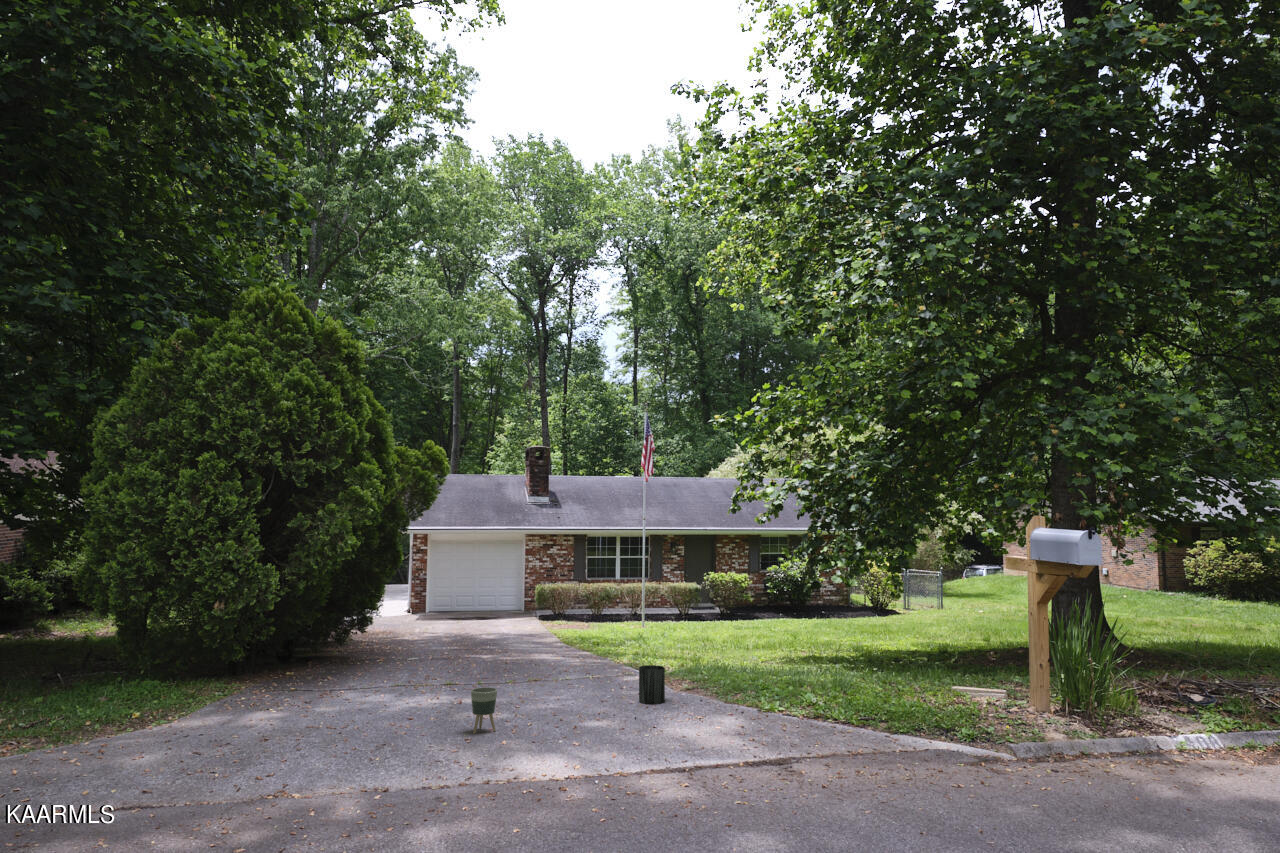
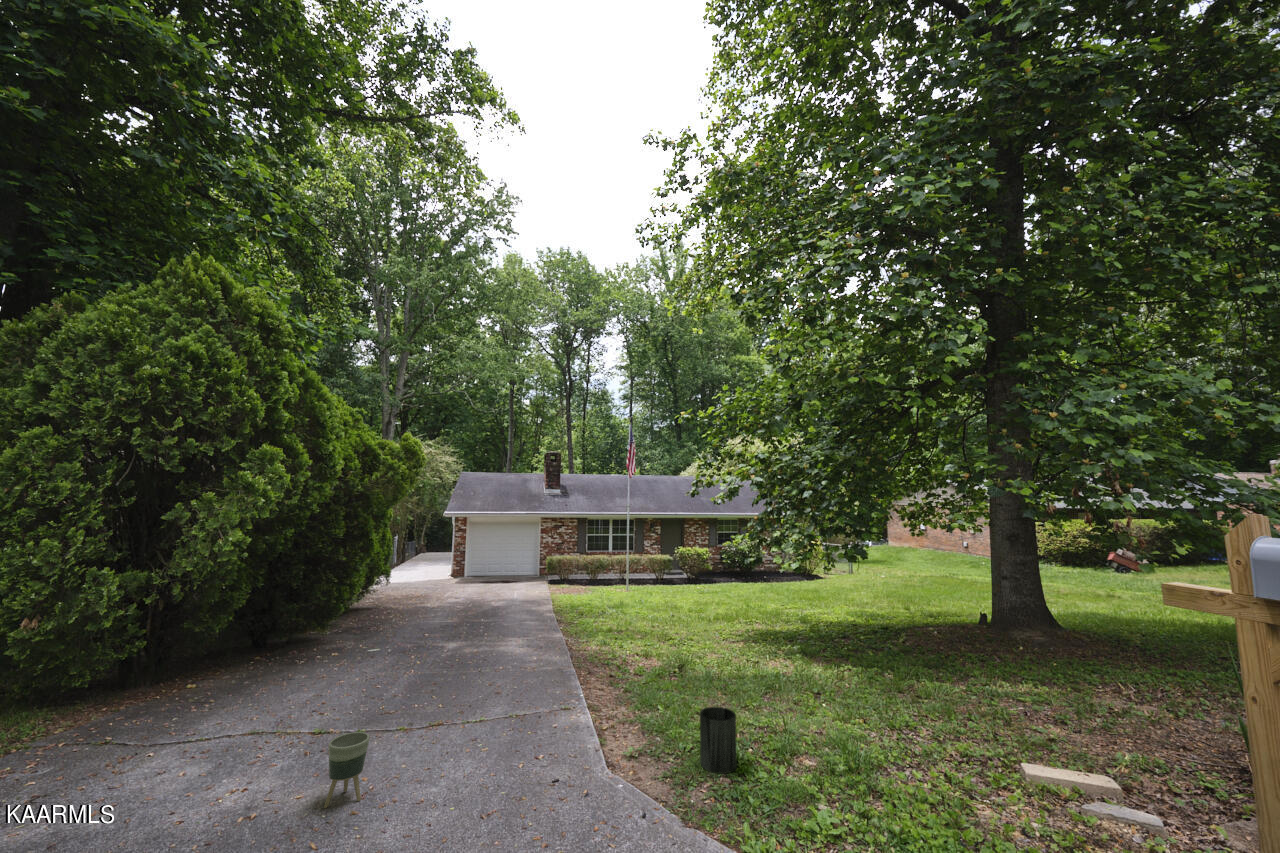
trash can: present [639,665,665,705] -> present [700,707,737,774]

